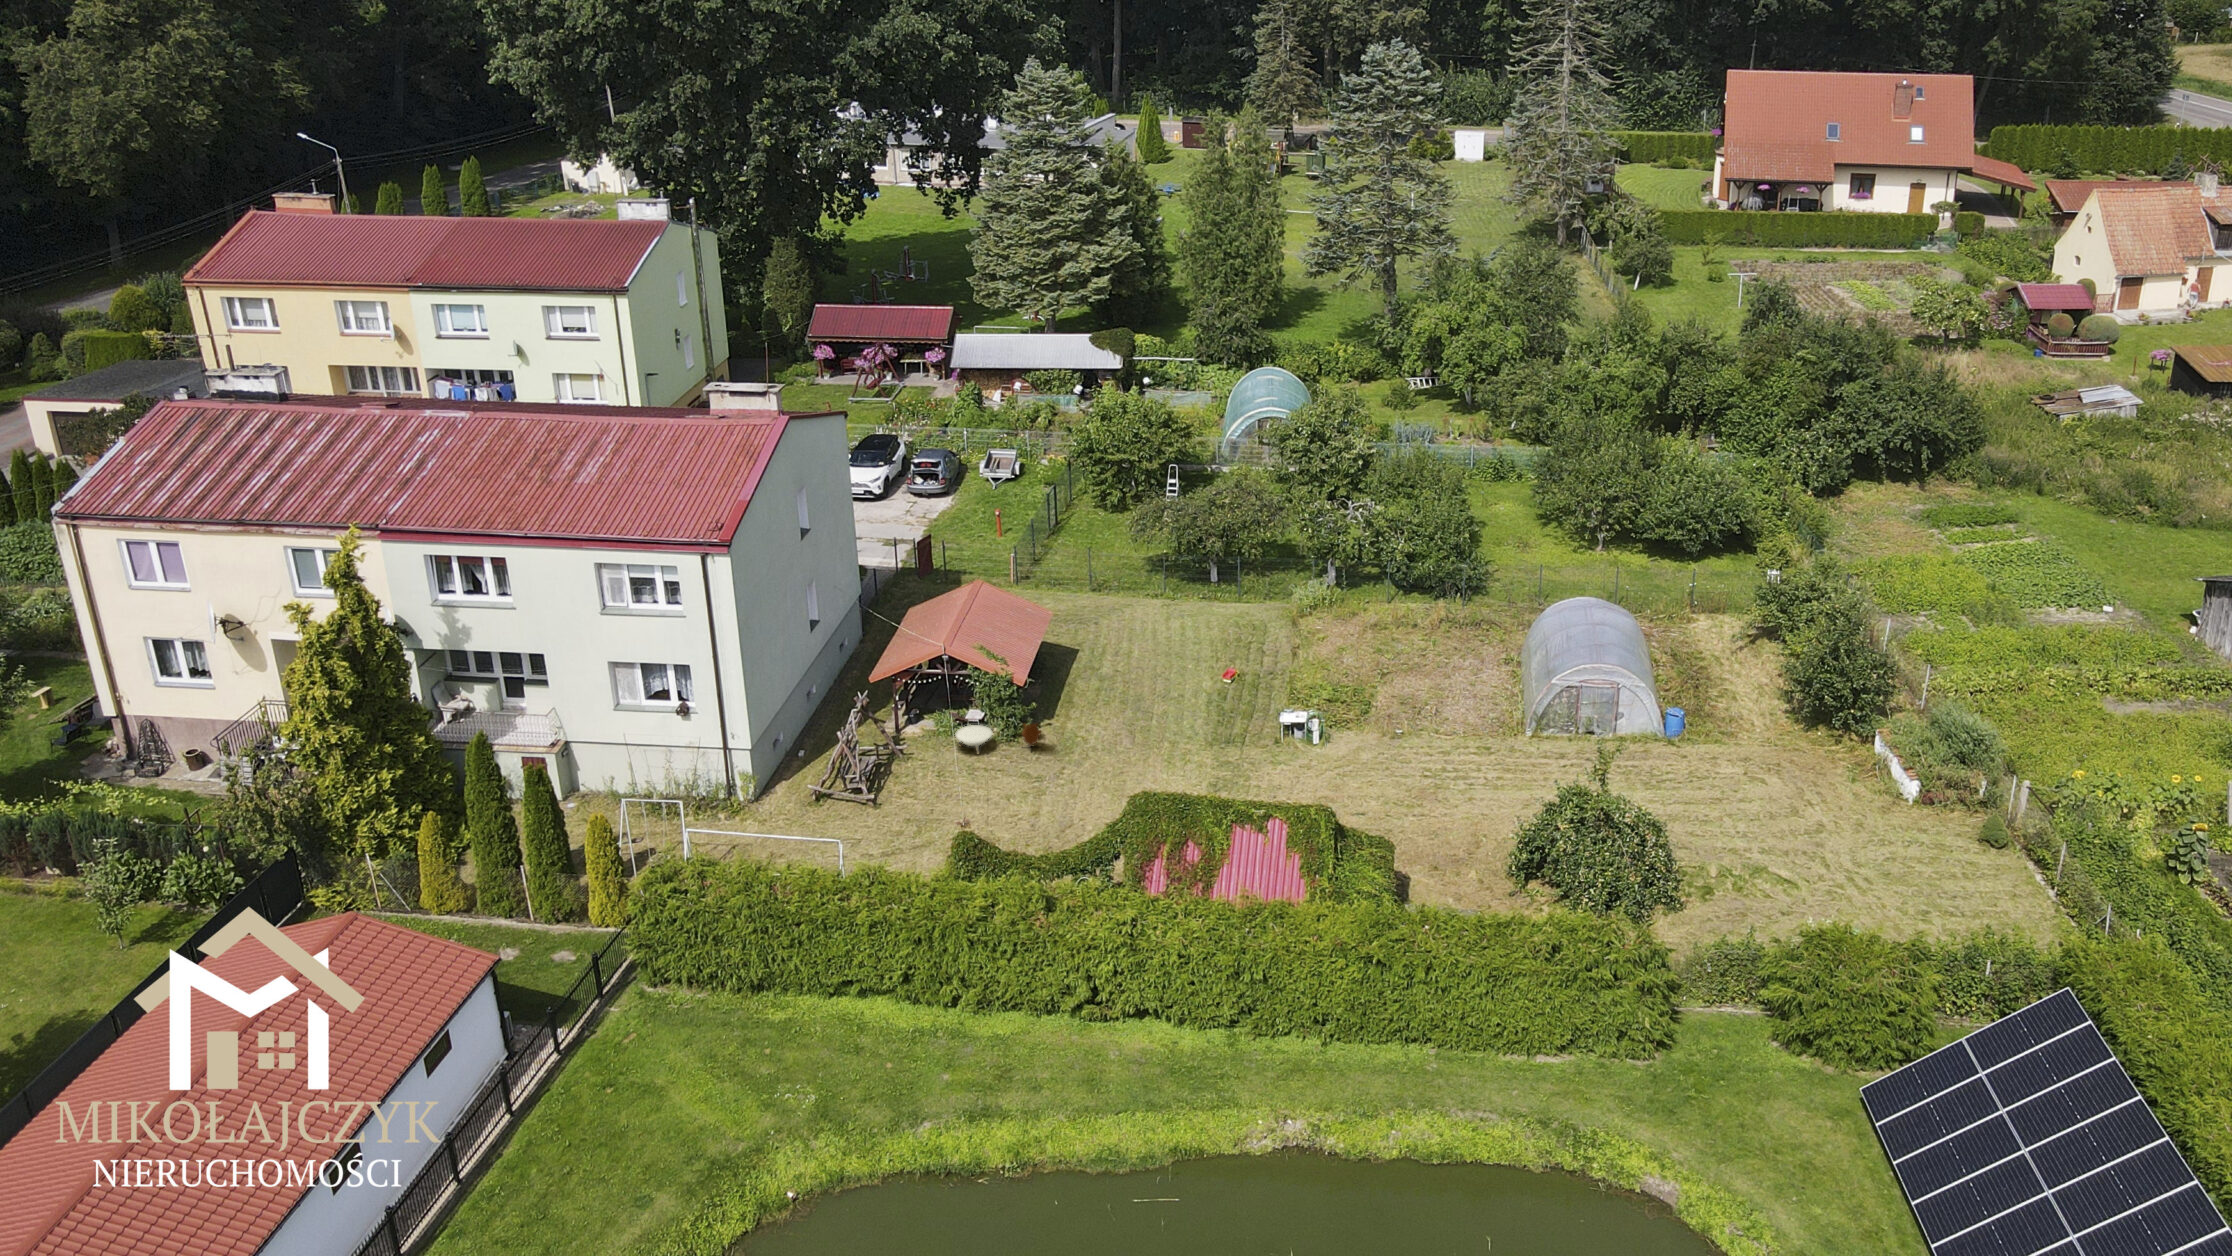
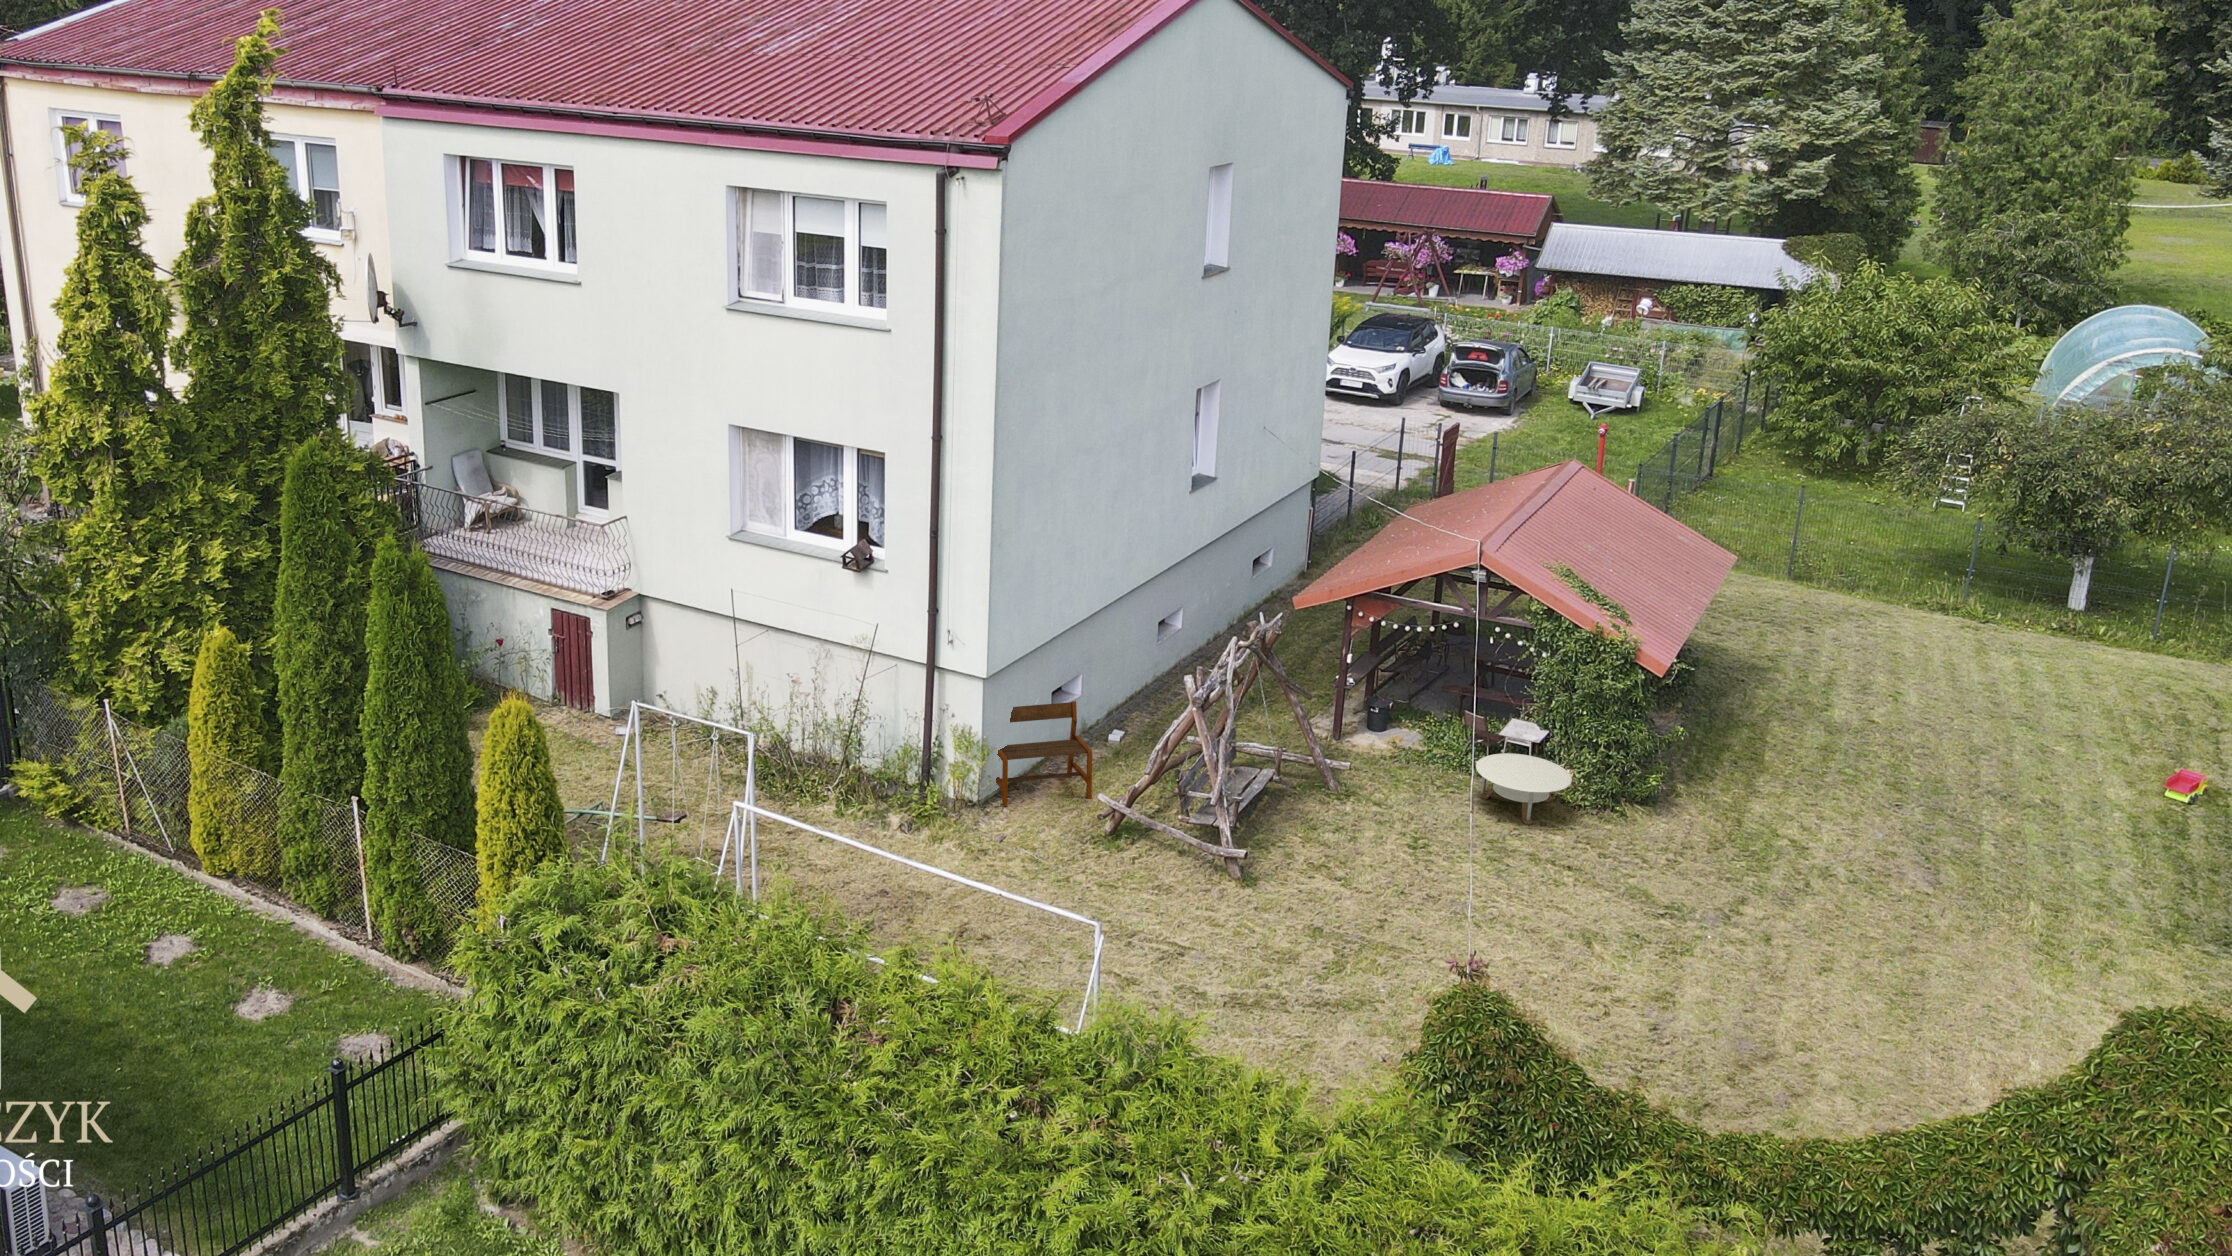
lounge chair: present [1022,724,1040,747] -> none [1642,768,1703,849]
bench: none [755,747,802,799] -> present [996,701,1092,807]

